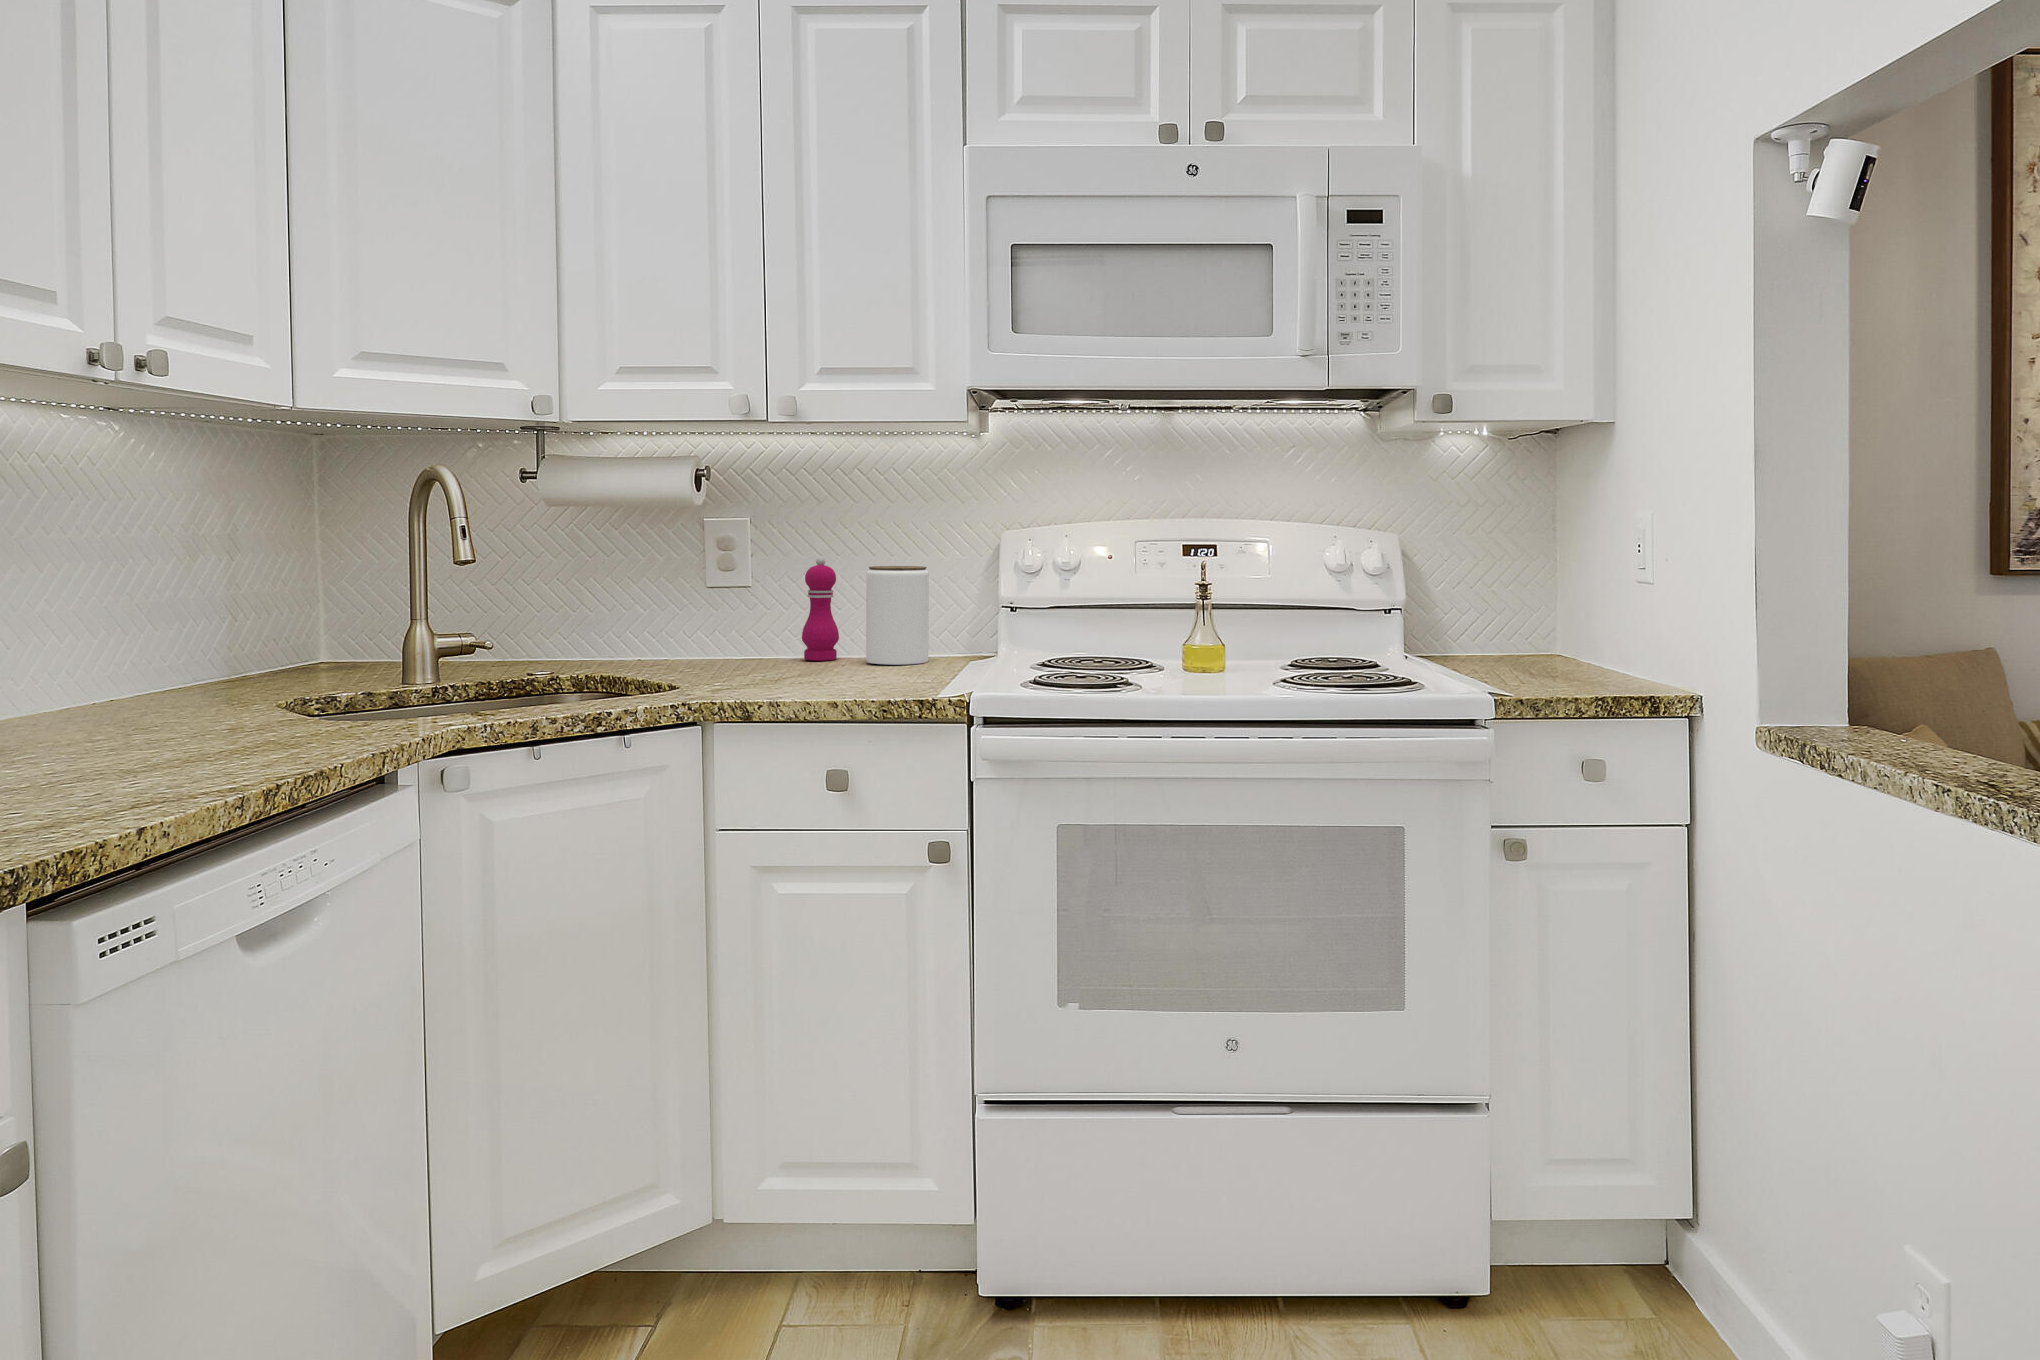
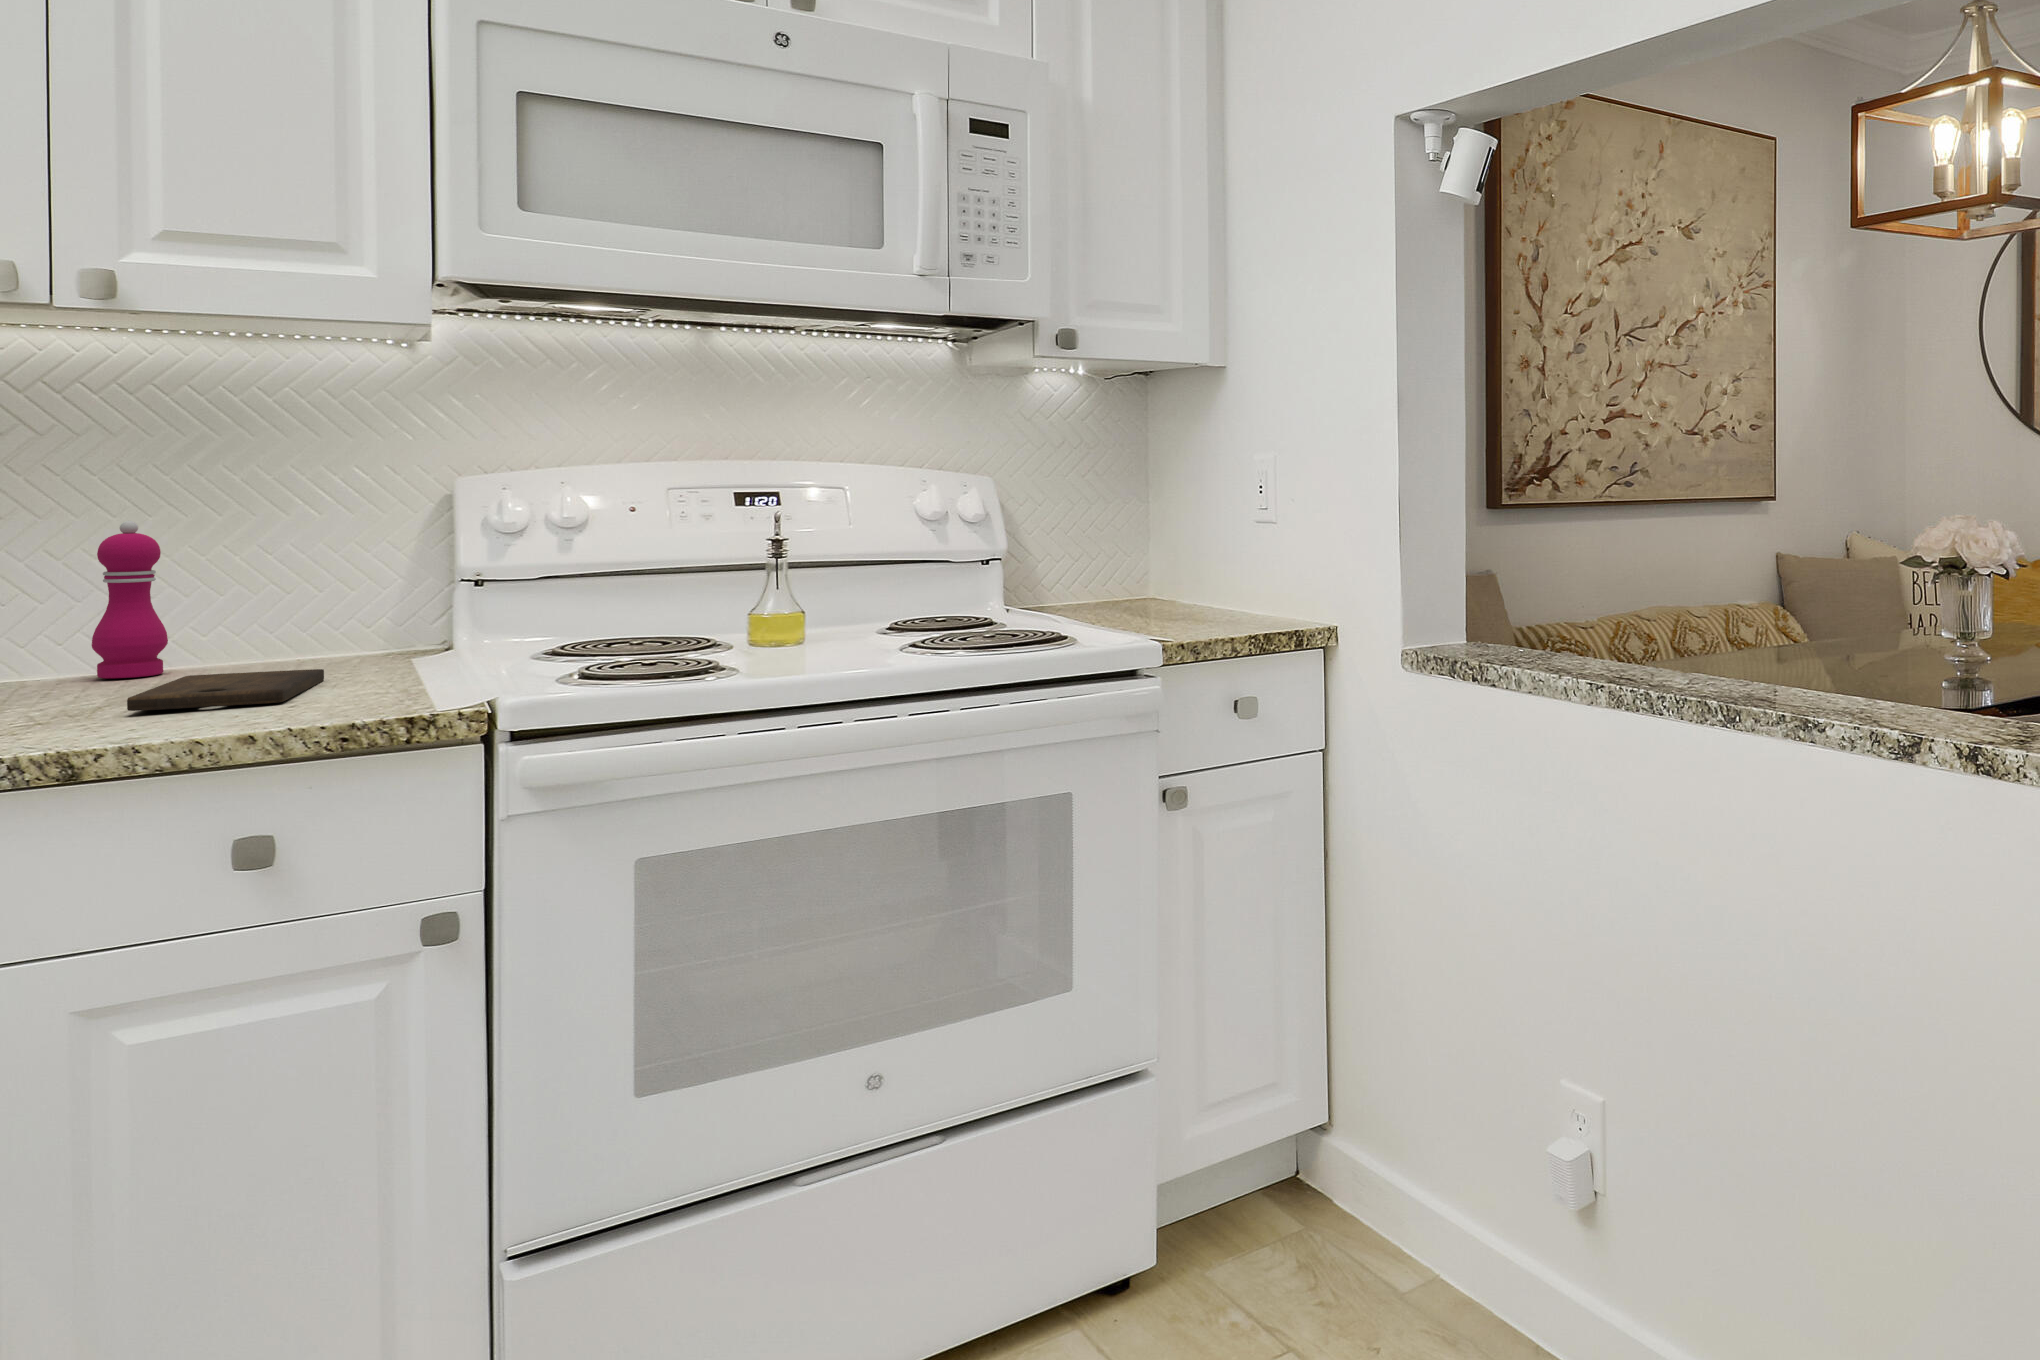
jar: present [866,566,929,665] -> none [231,530,348,674]
cutting board: none [790,662,904,685] -> present [127,669,324,711]

